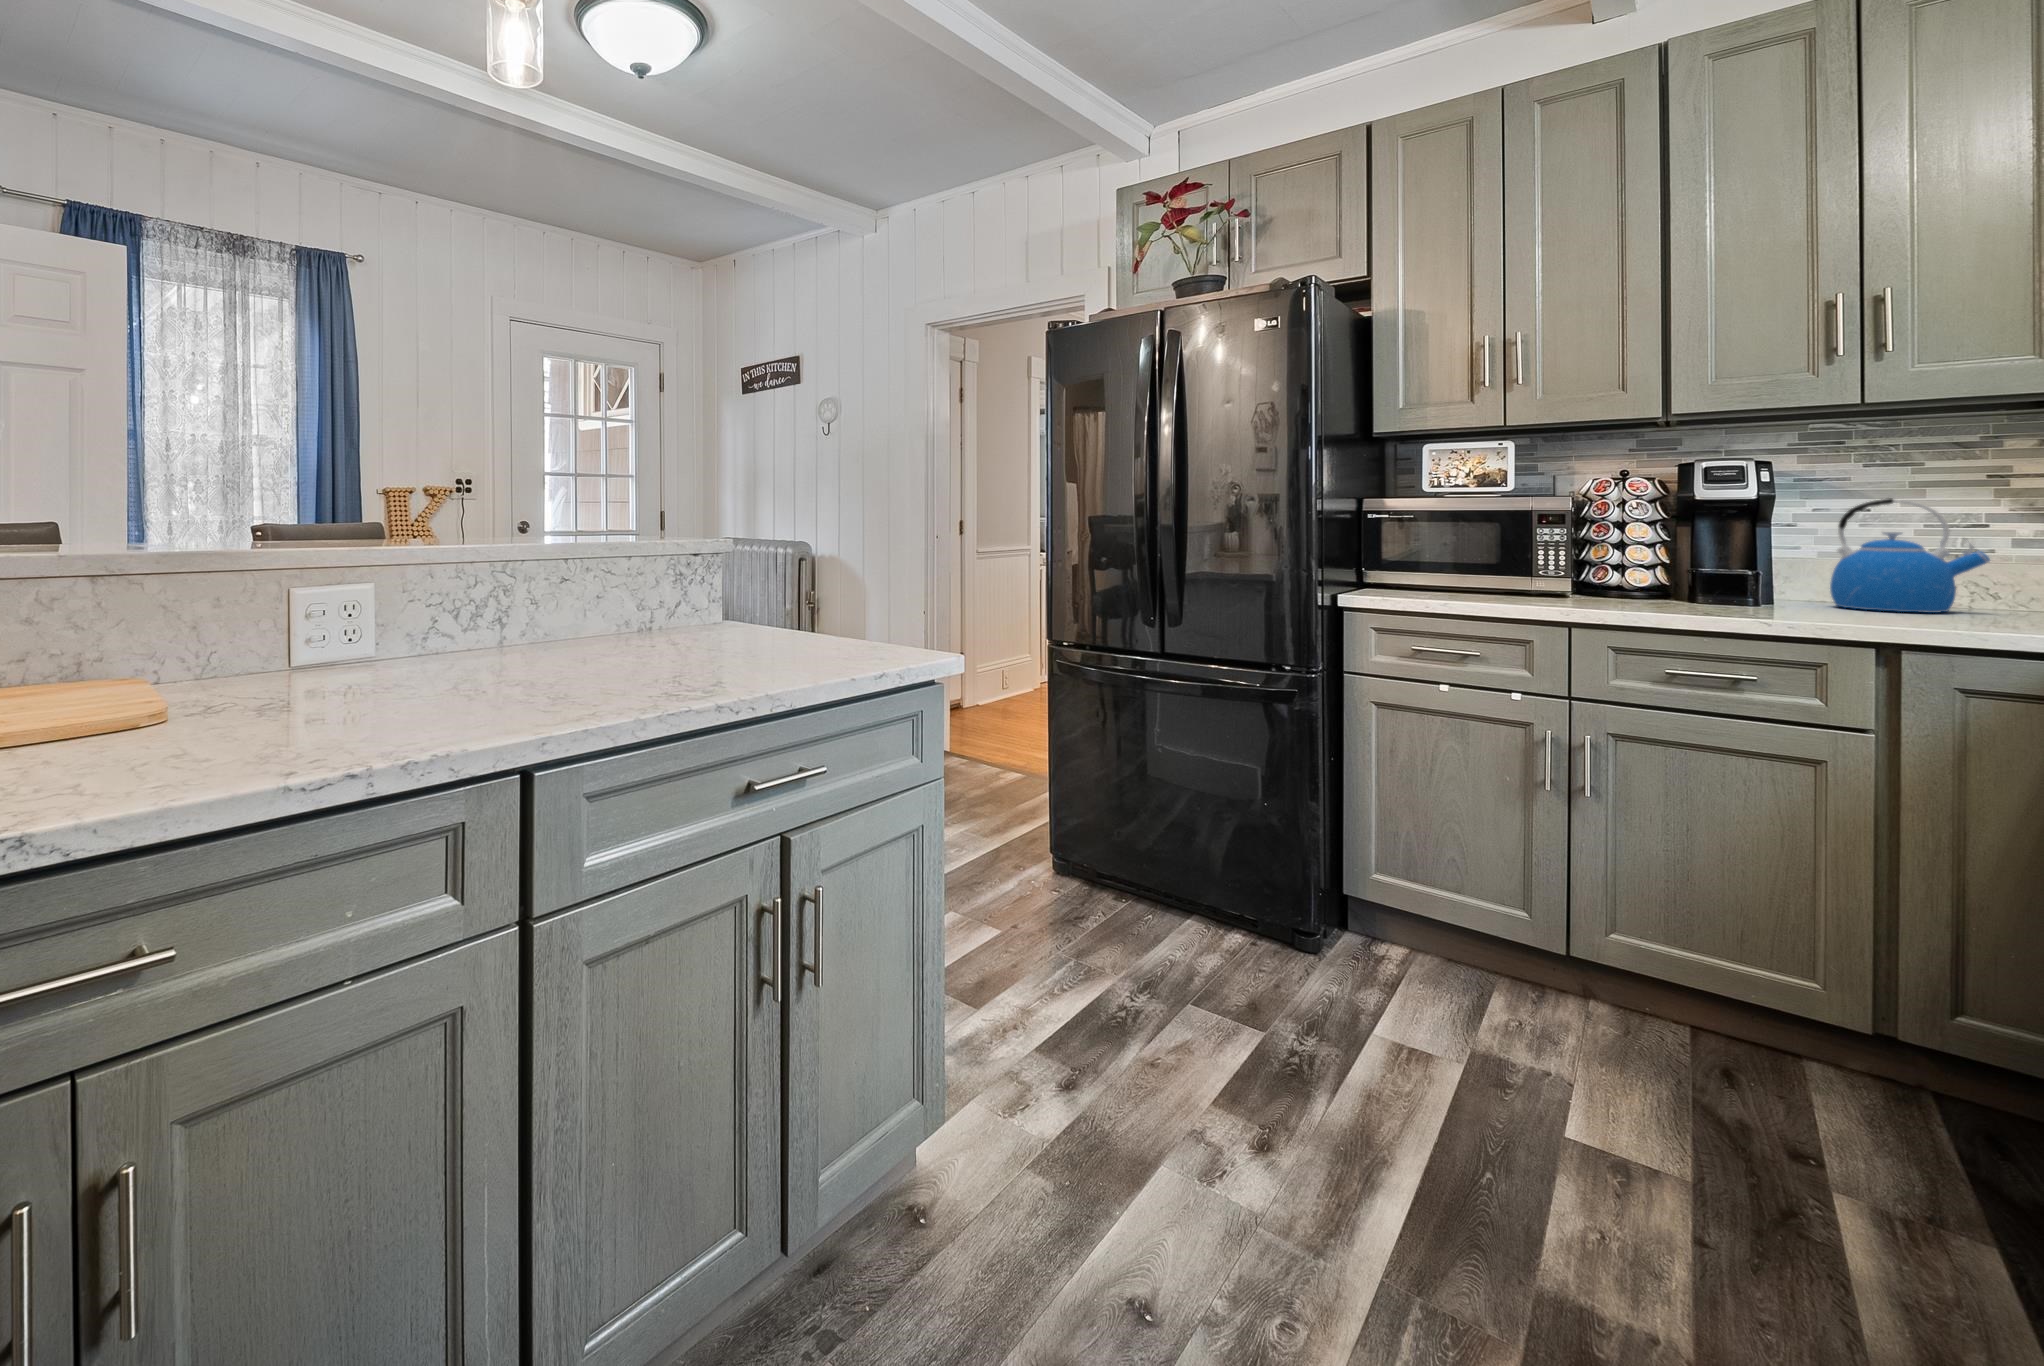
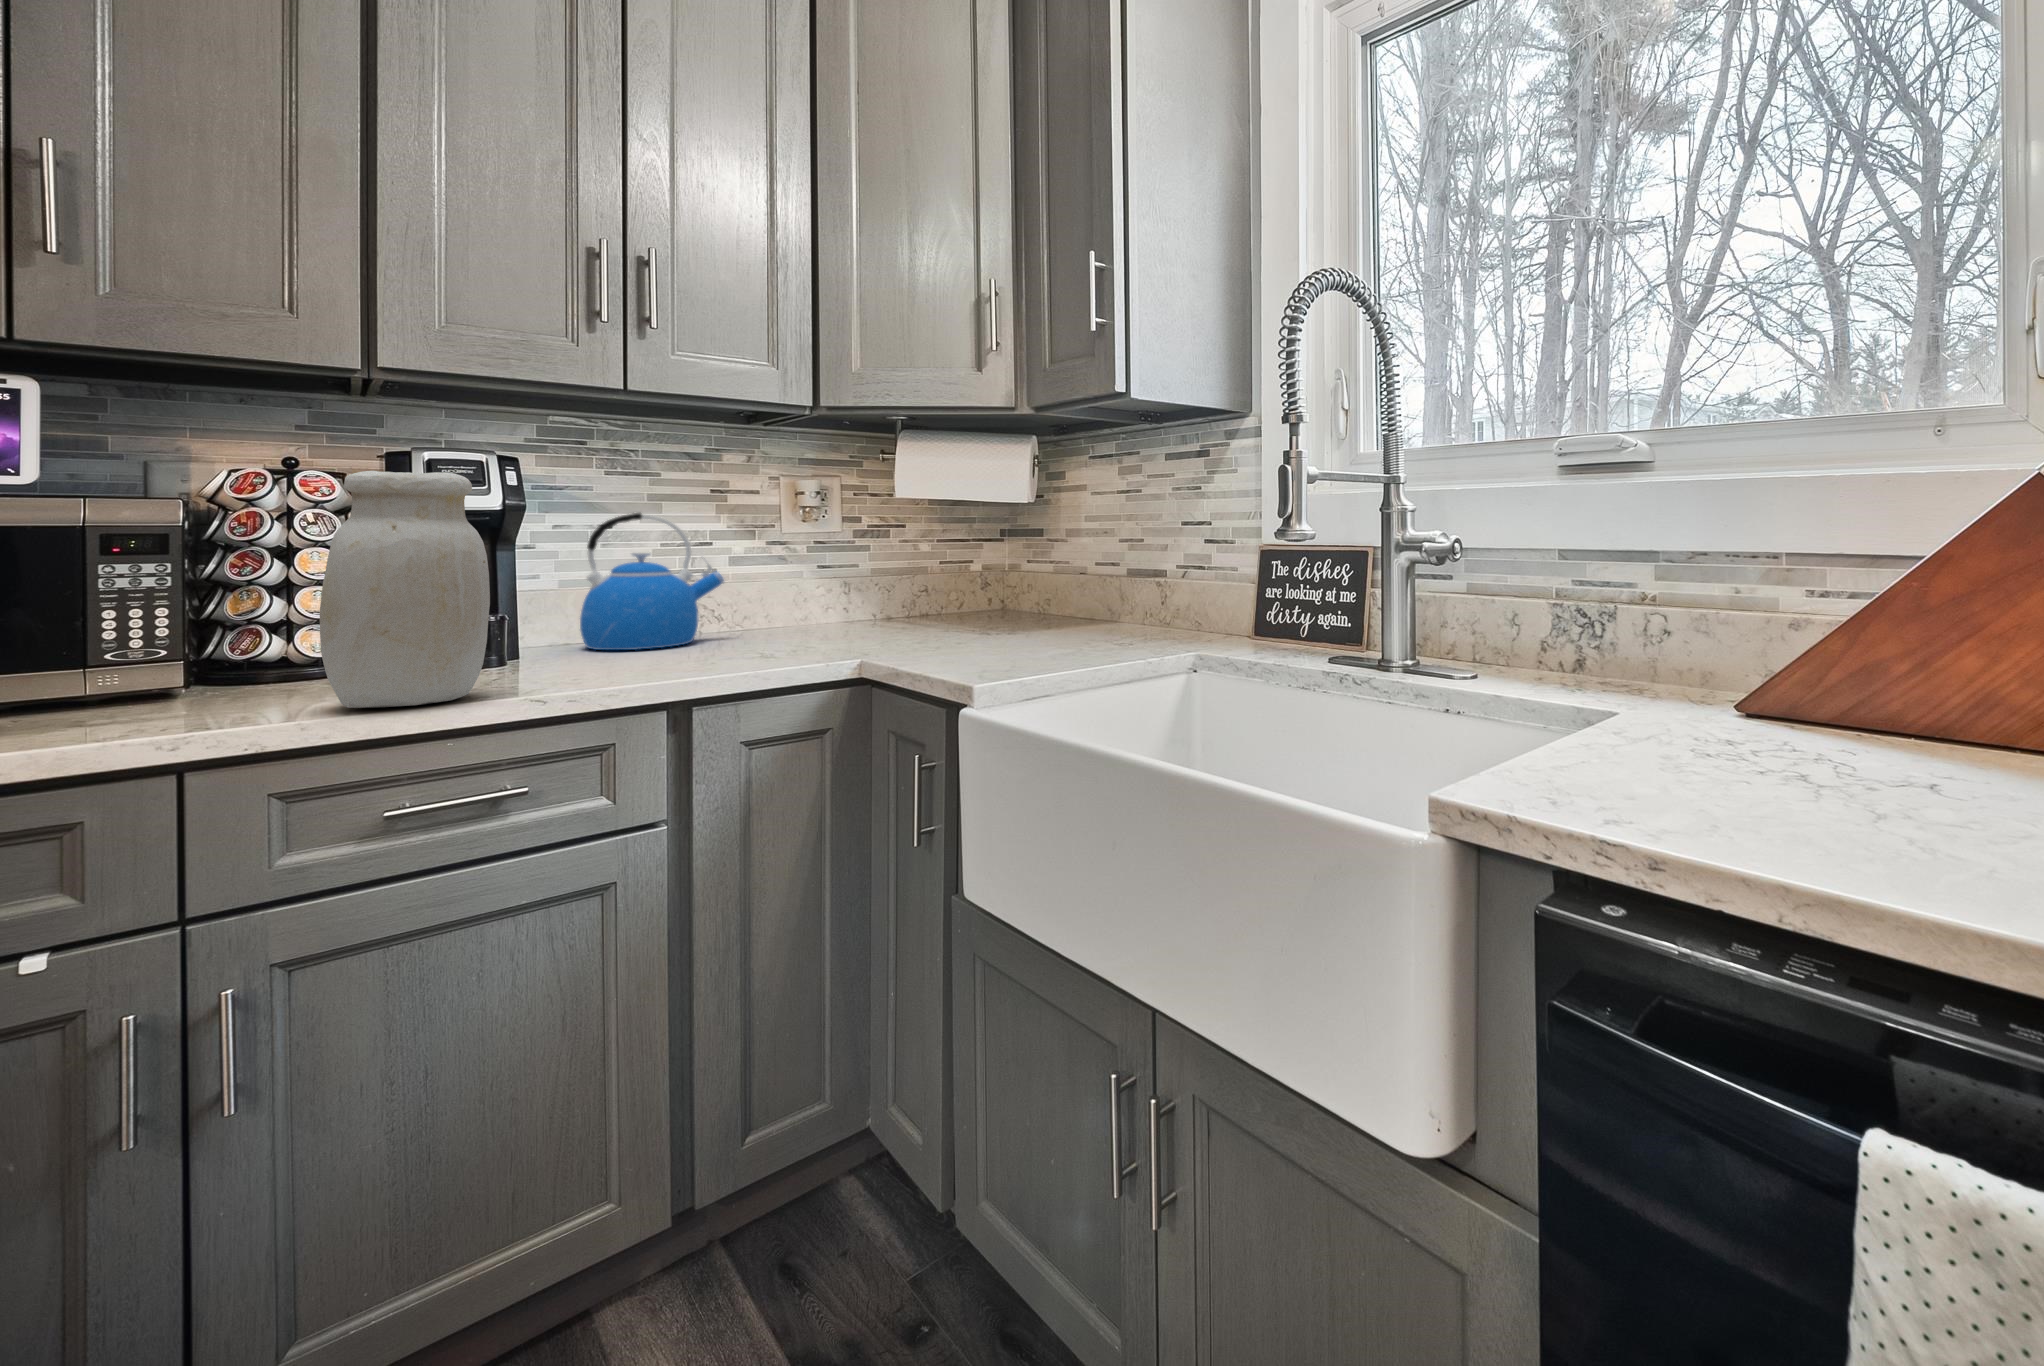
jar: none [1636,476,1736,616] -> present [320,471,490,708]

